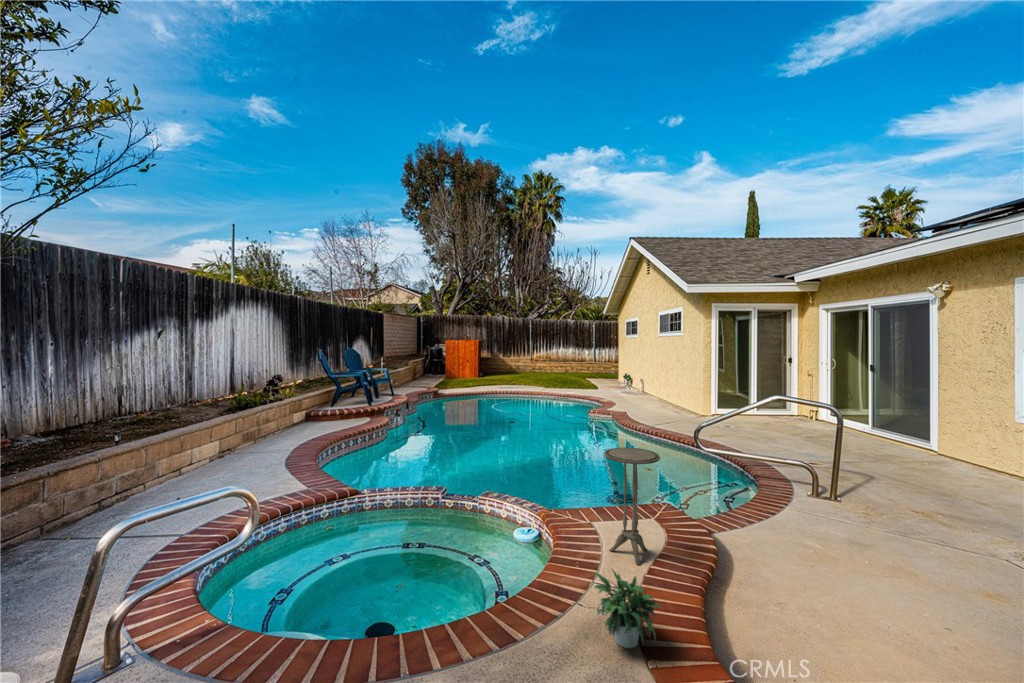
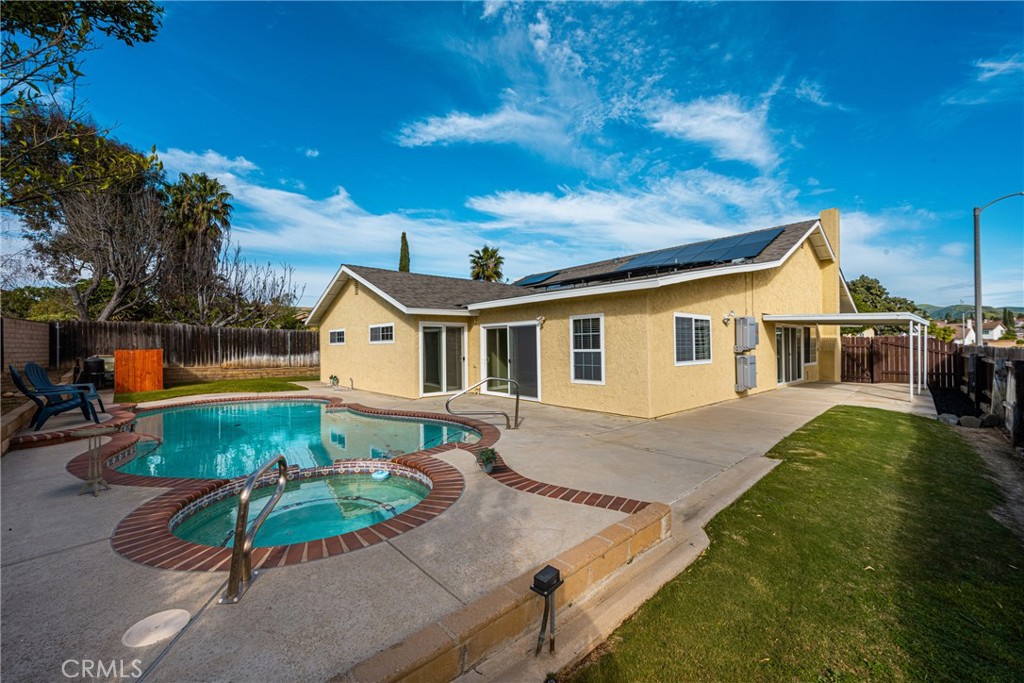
side table: present [605,447,660,566] -> present [70,427,118,497]

